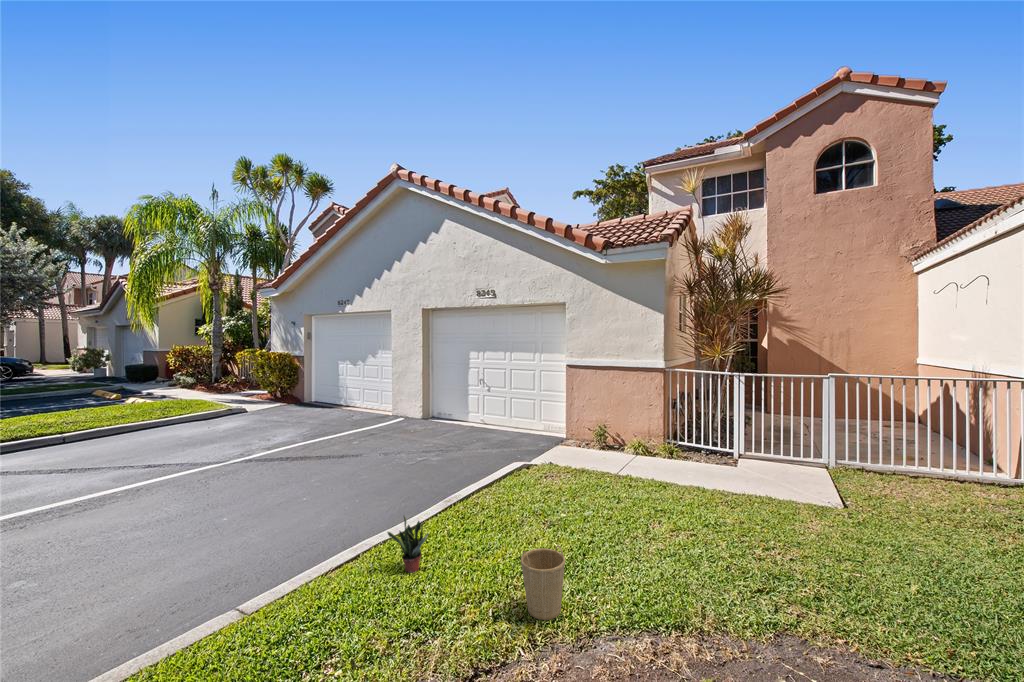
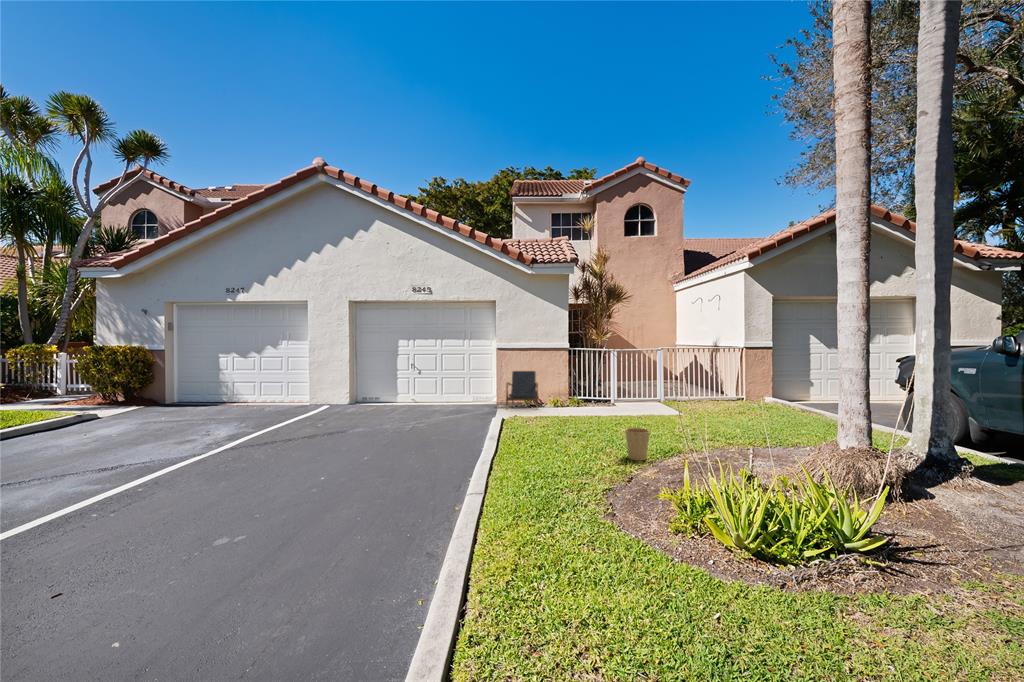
lounge chair: none [559,397,611,457] -> present [506,371,538,409]
potted plant: present [388,517,428,573] -> none [533,427,554,462]

